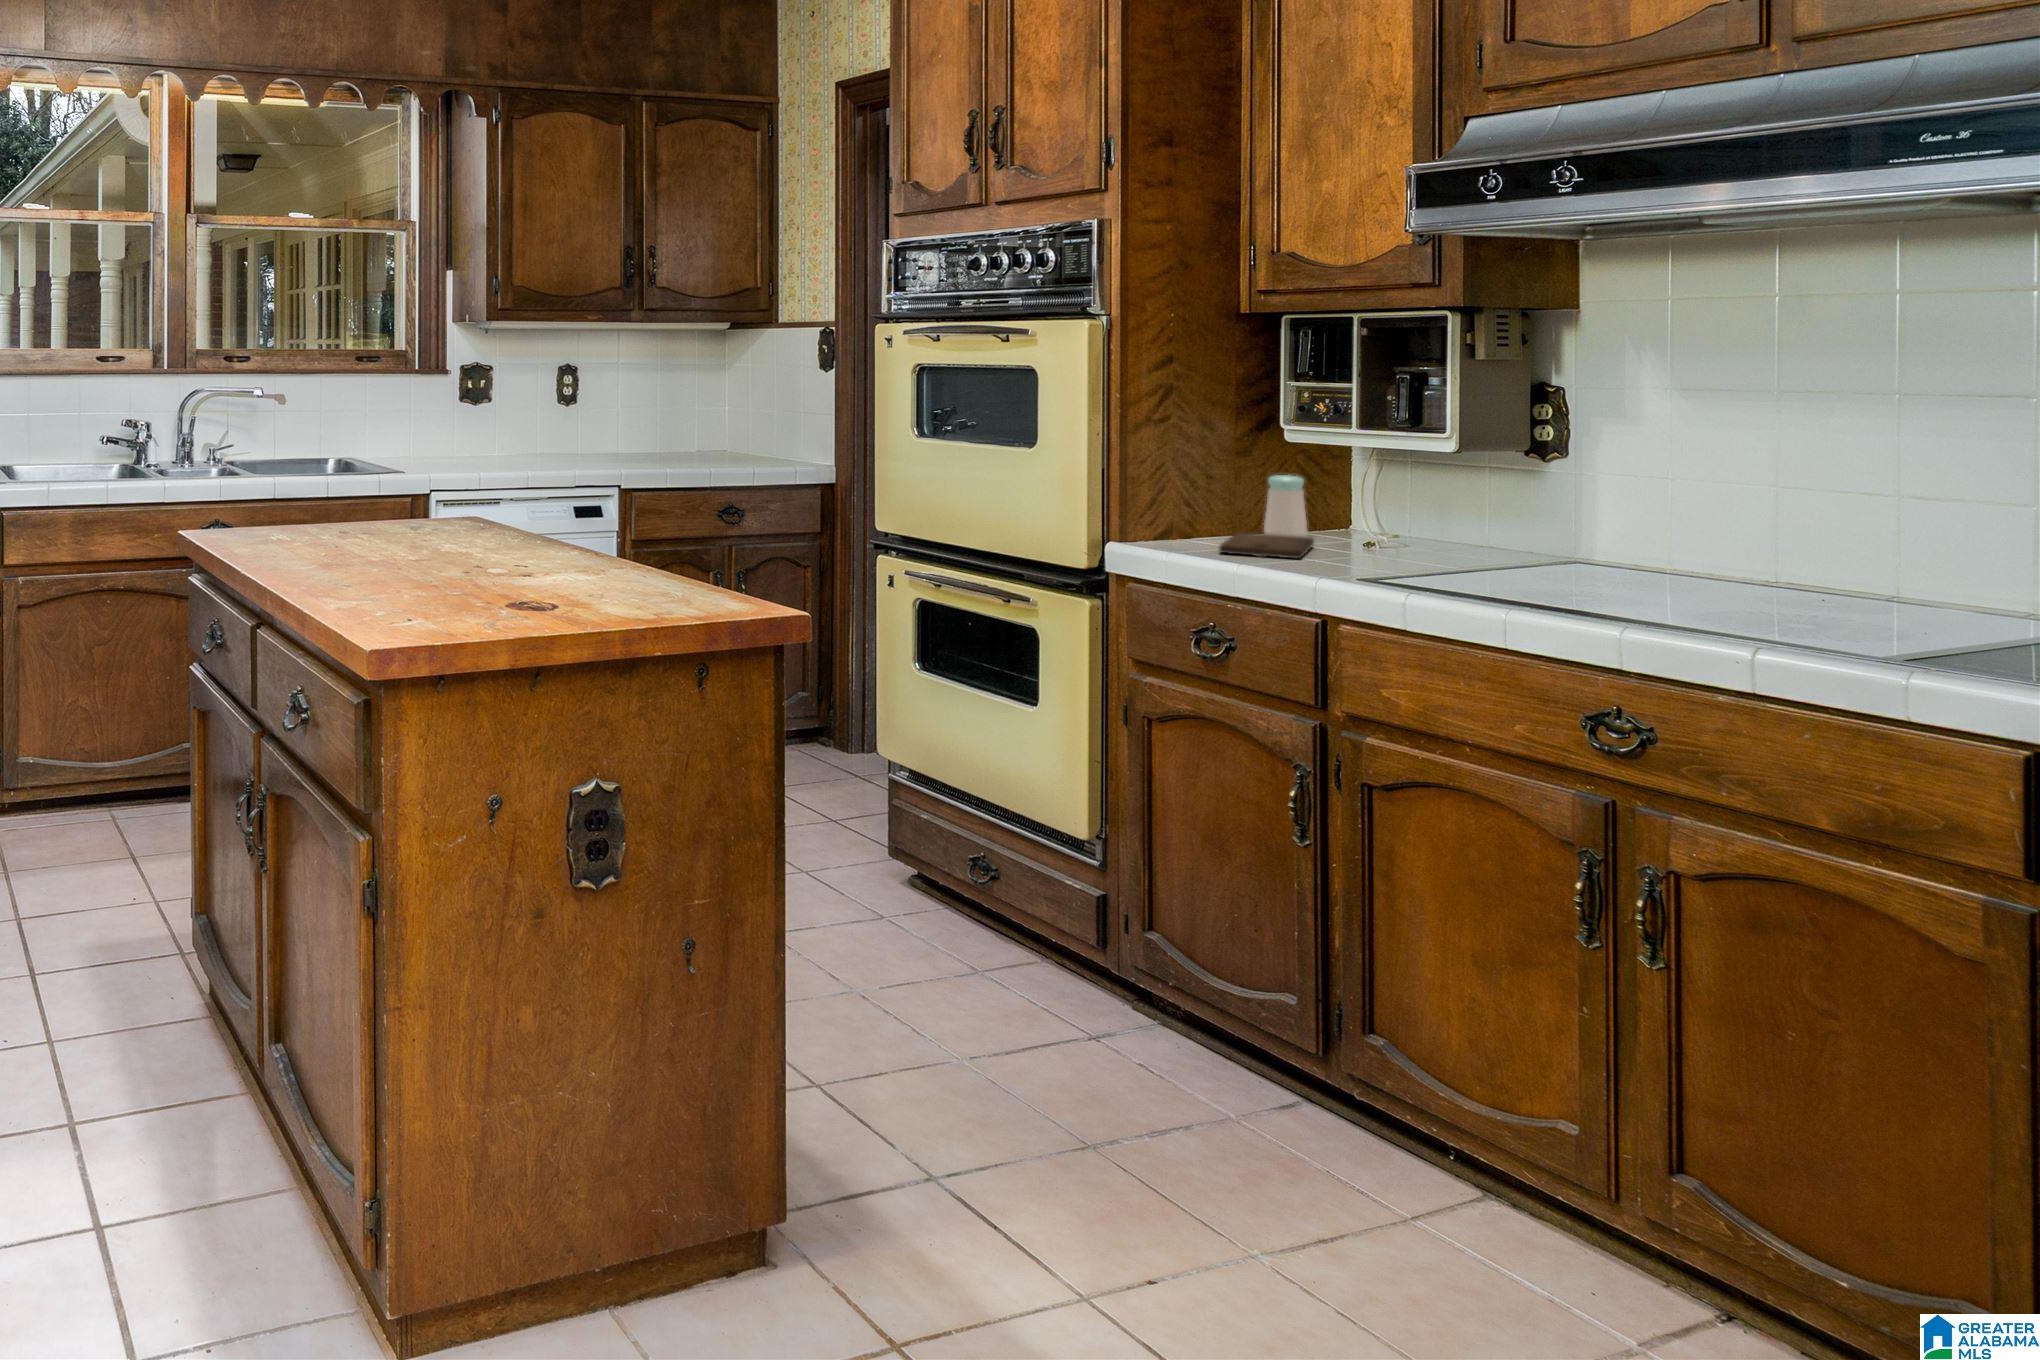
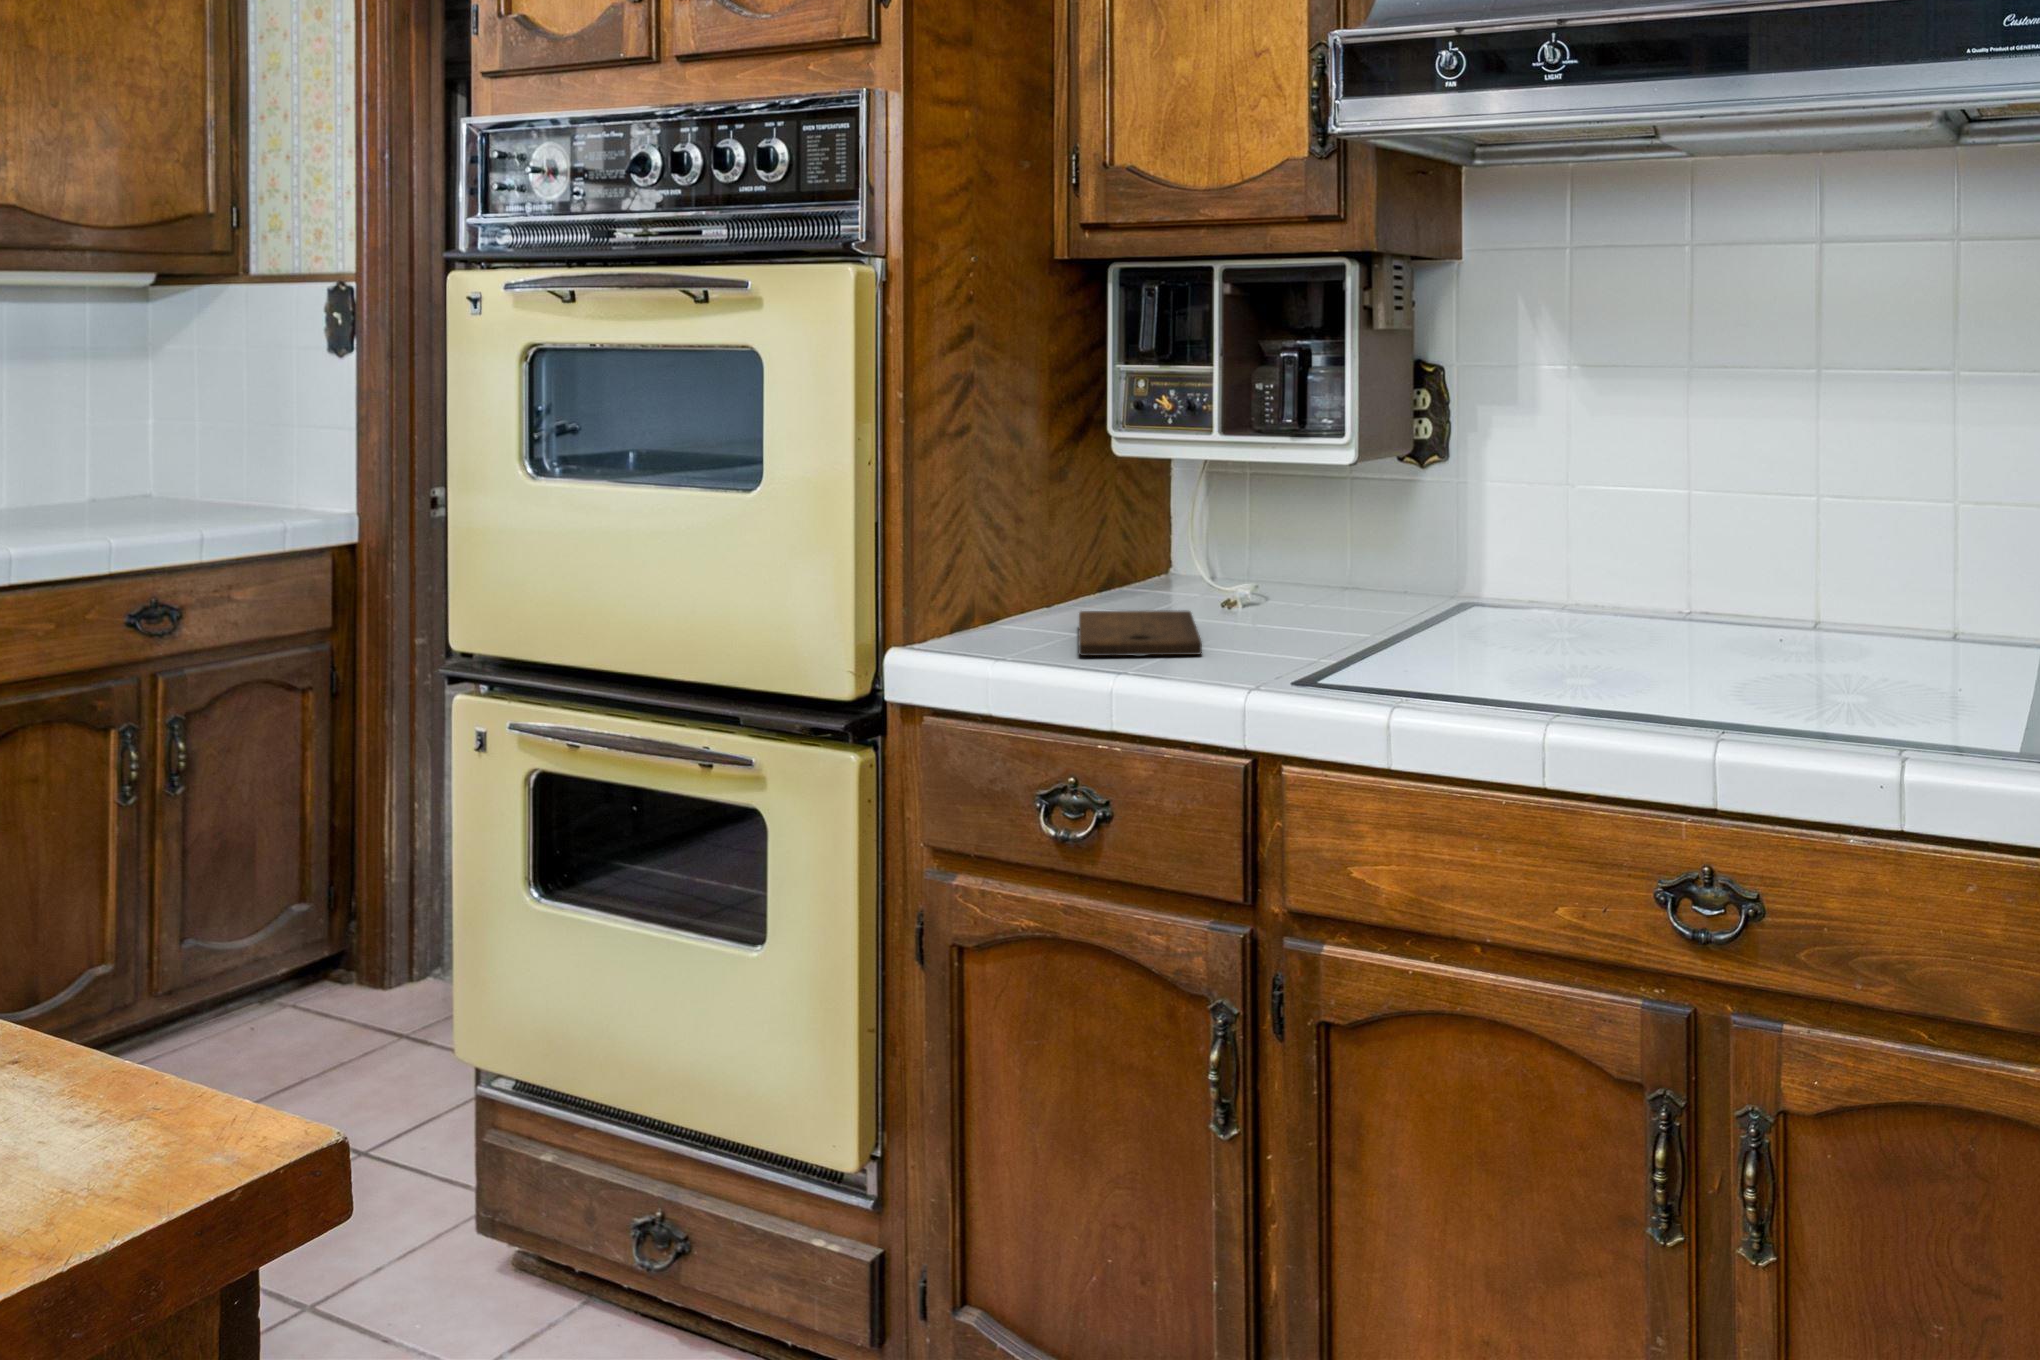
salt shaker: present [1264,475,1308,537] -> none [1104,512,1167,611]

